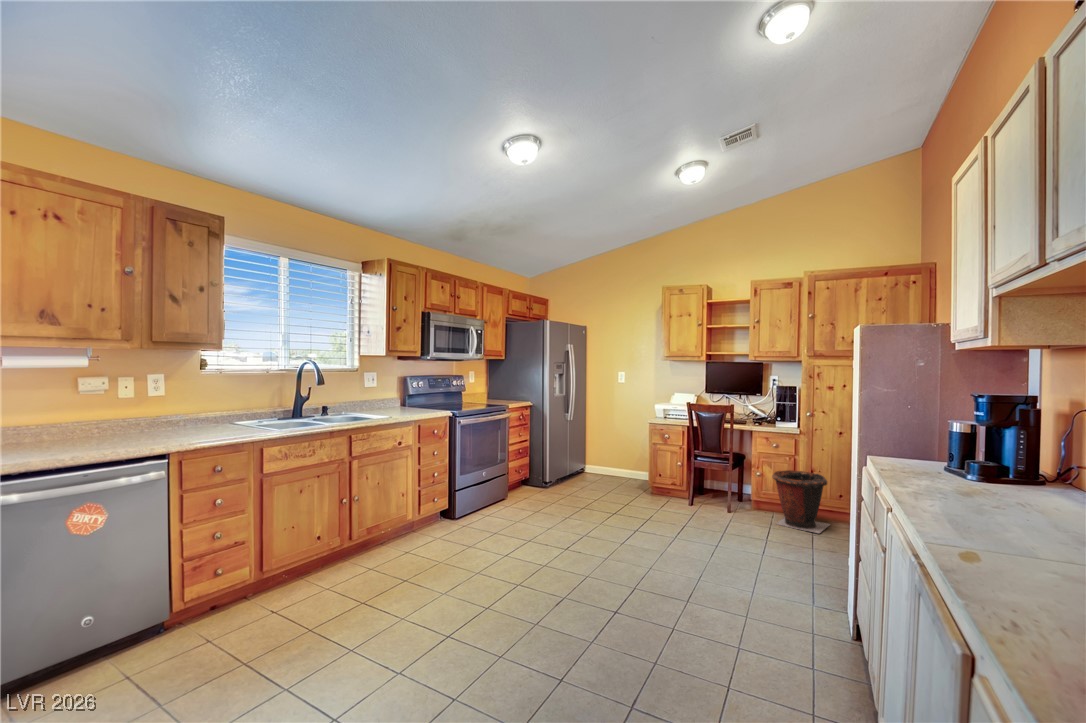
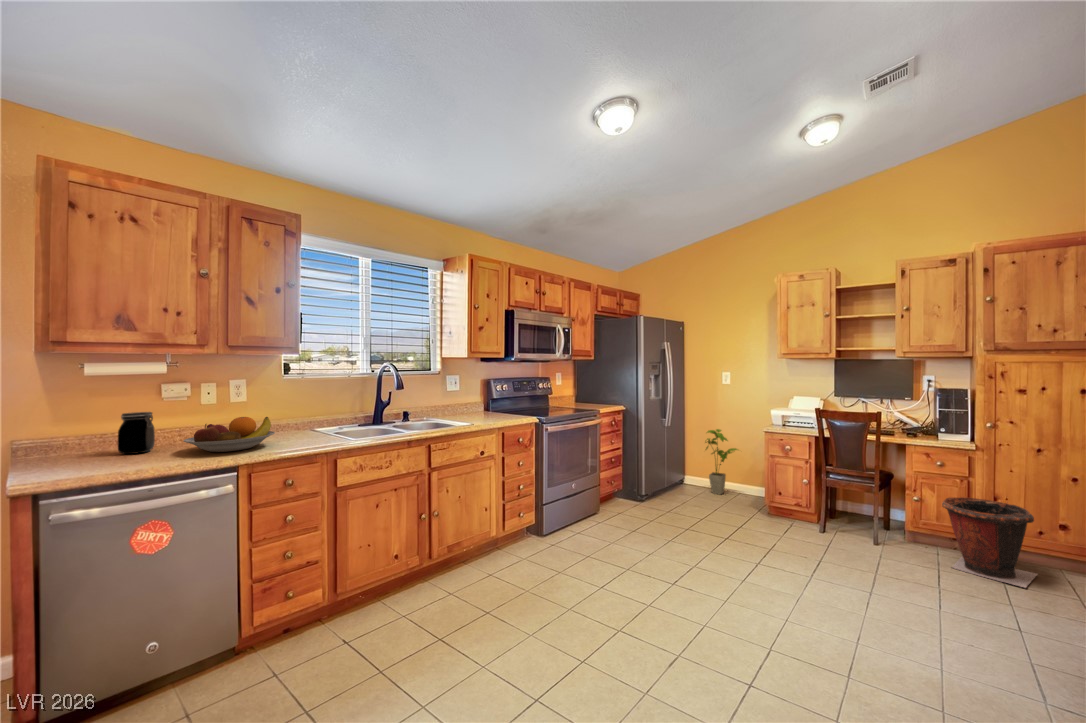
jar: none [36,404,73,445] -> present [118,412,155,454]
fruit bowl: none [108,409,200,442] -> present [184,417,275,452]
house plant: none [603,422,635,480] -> present [705,429,738,494]

